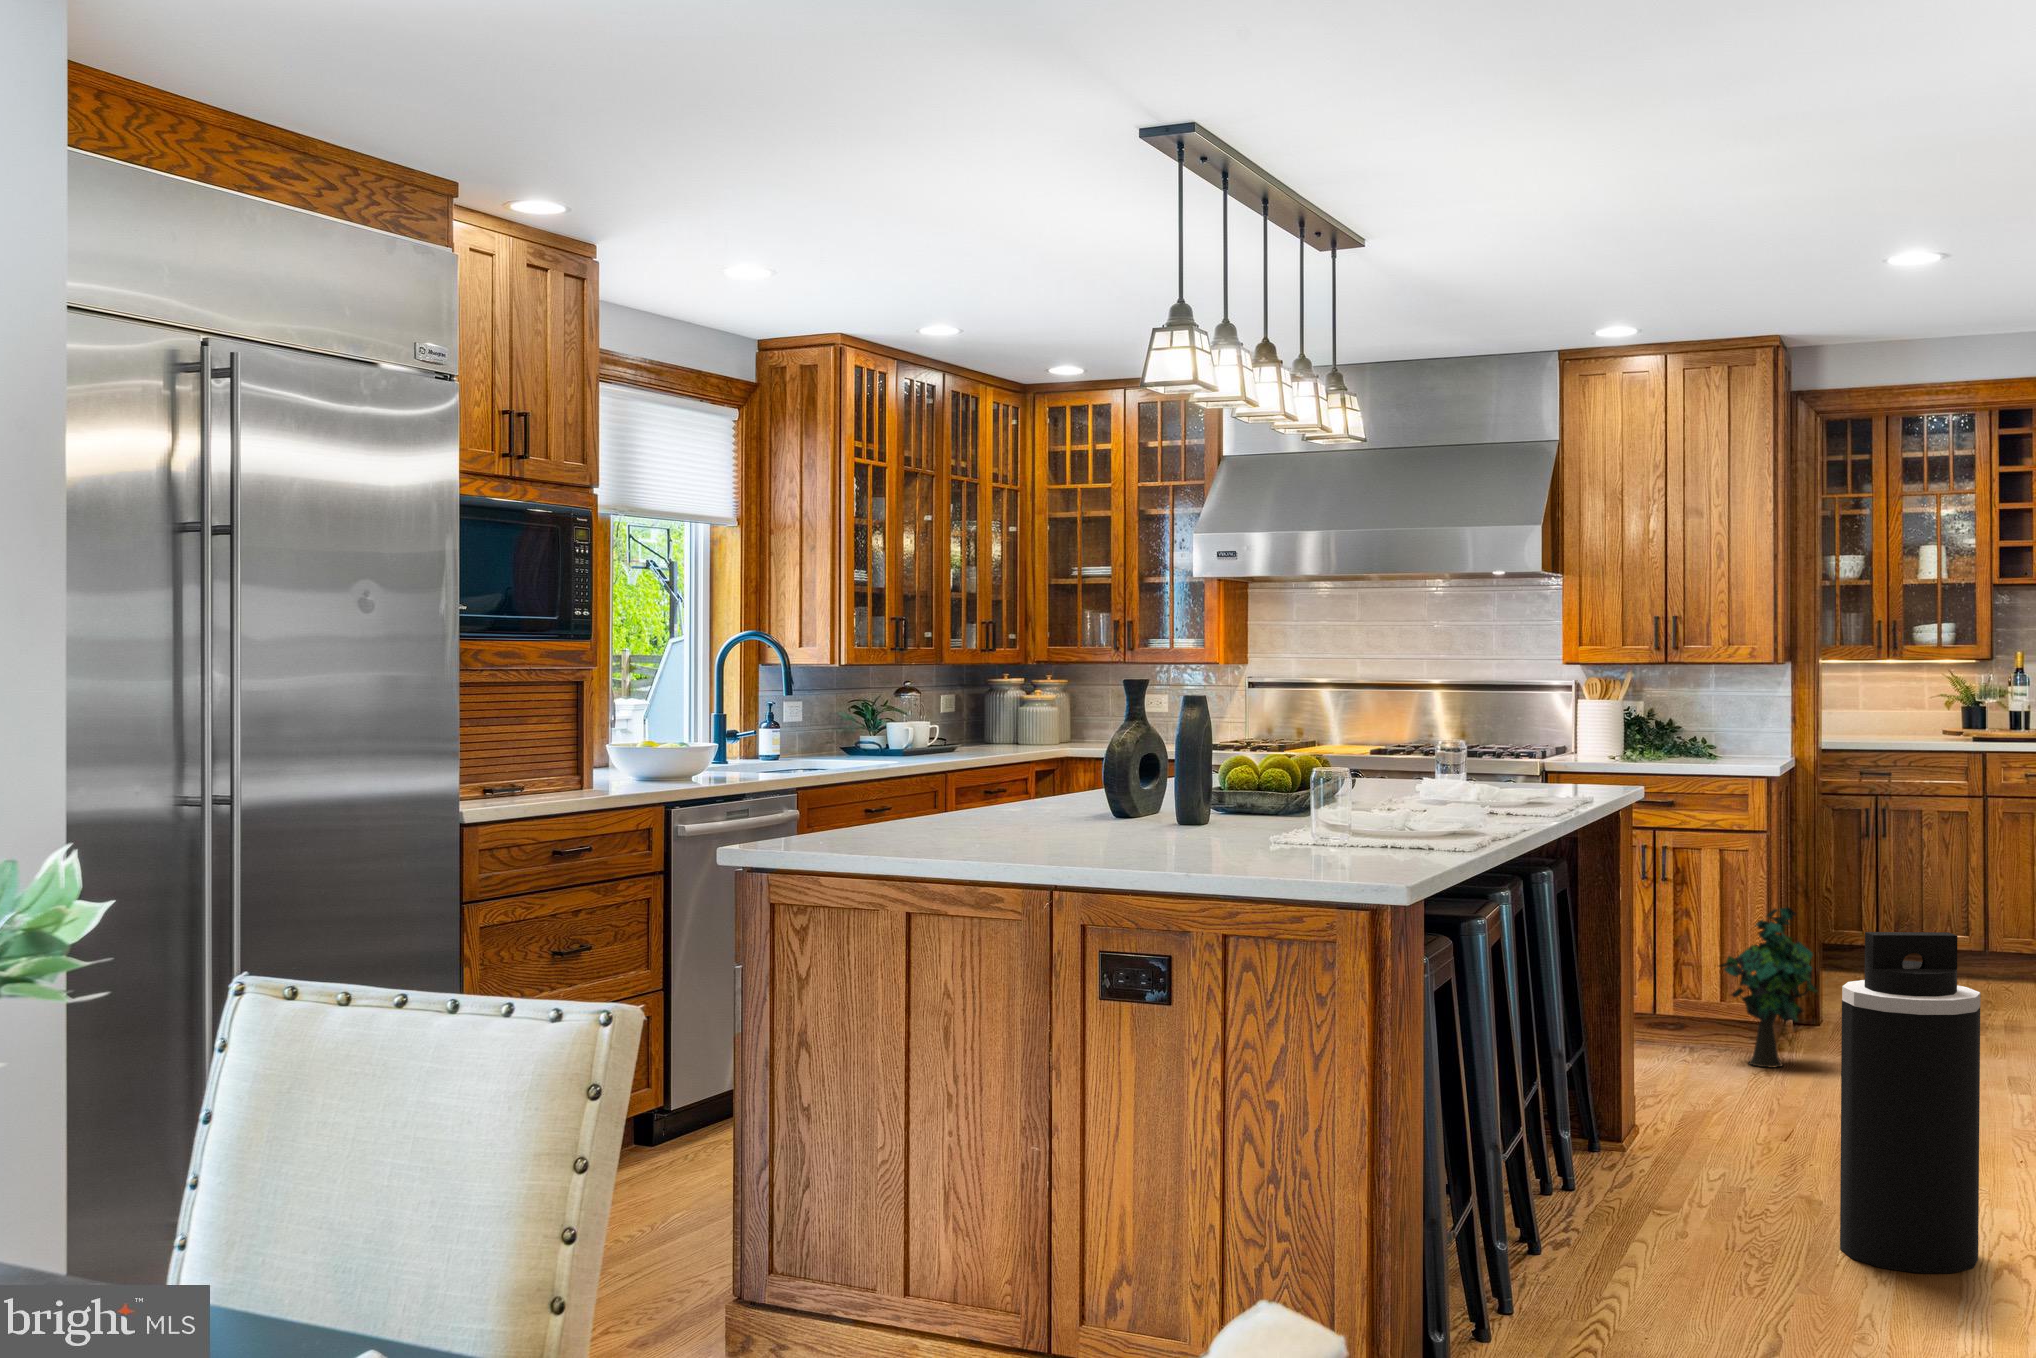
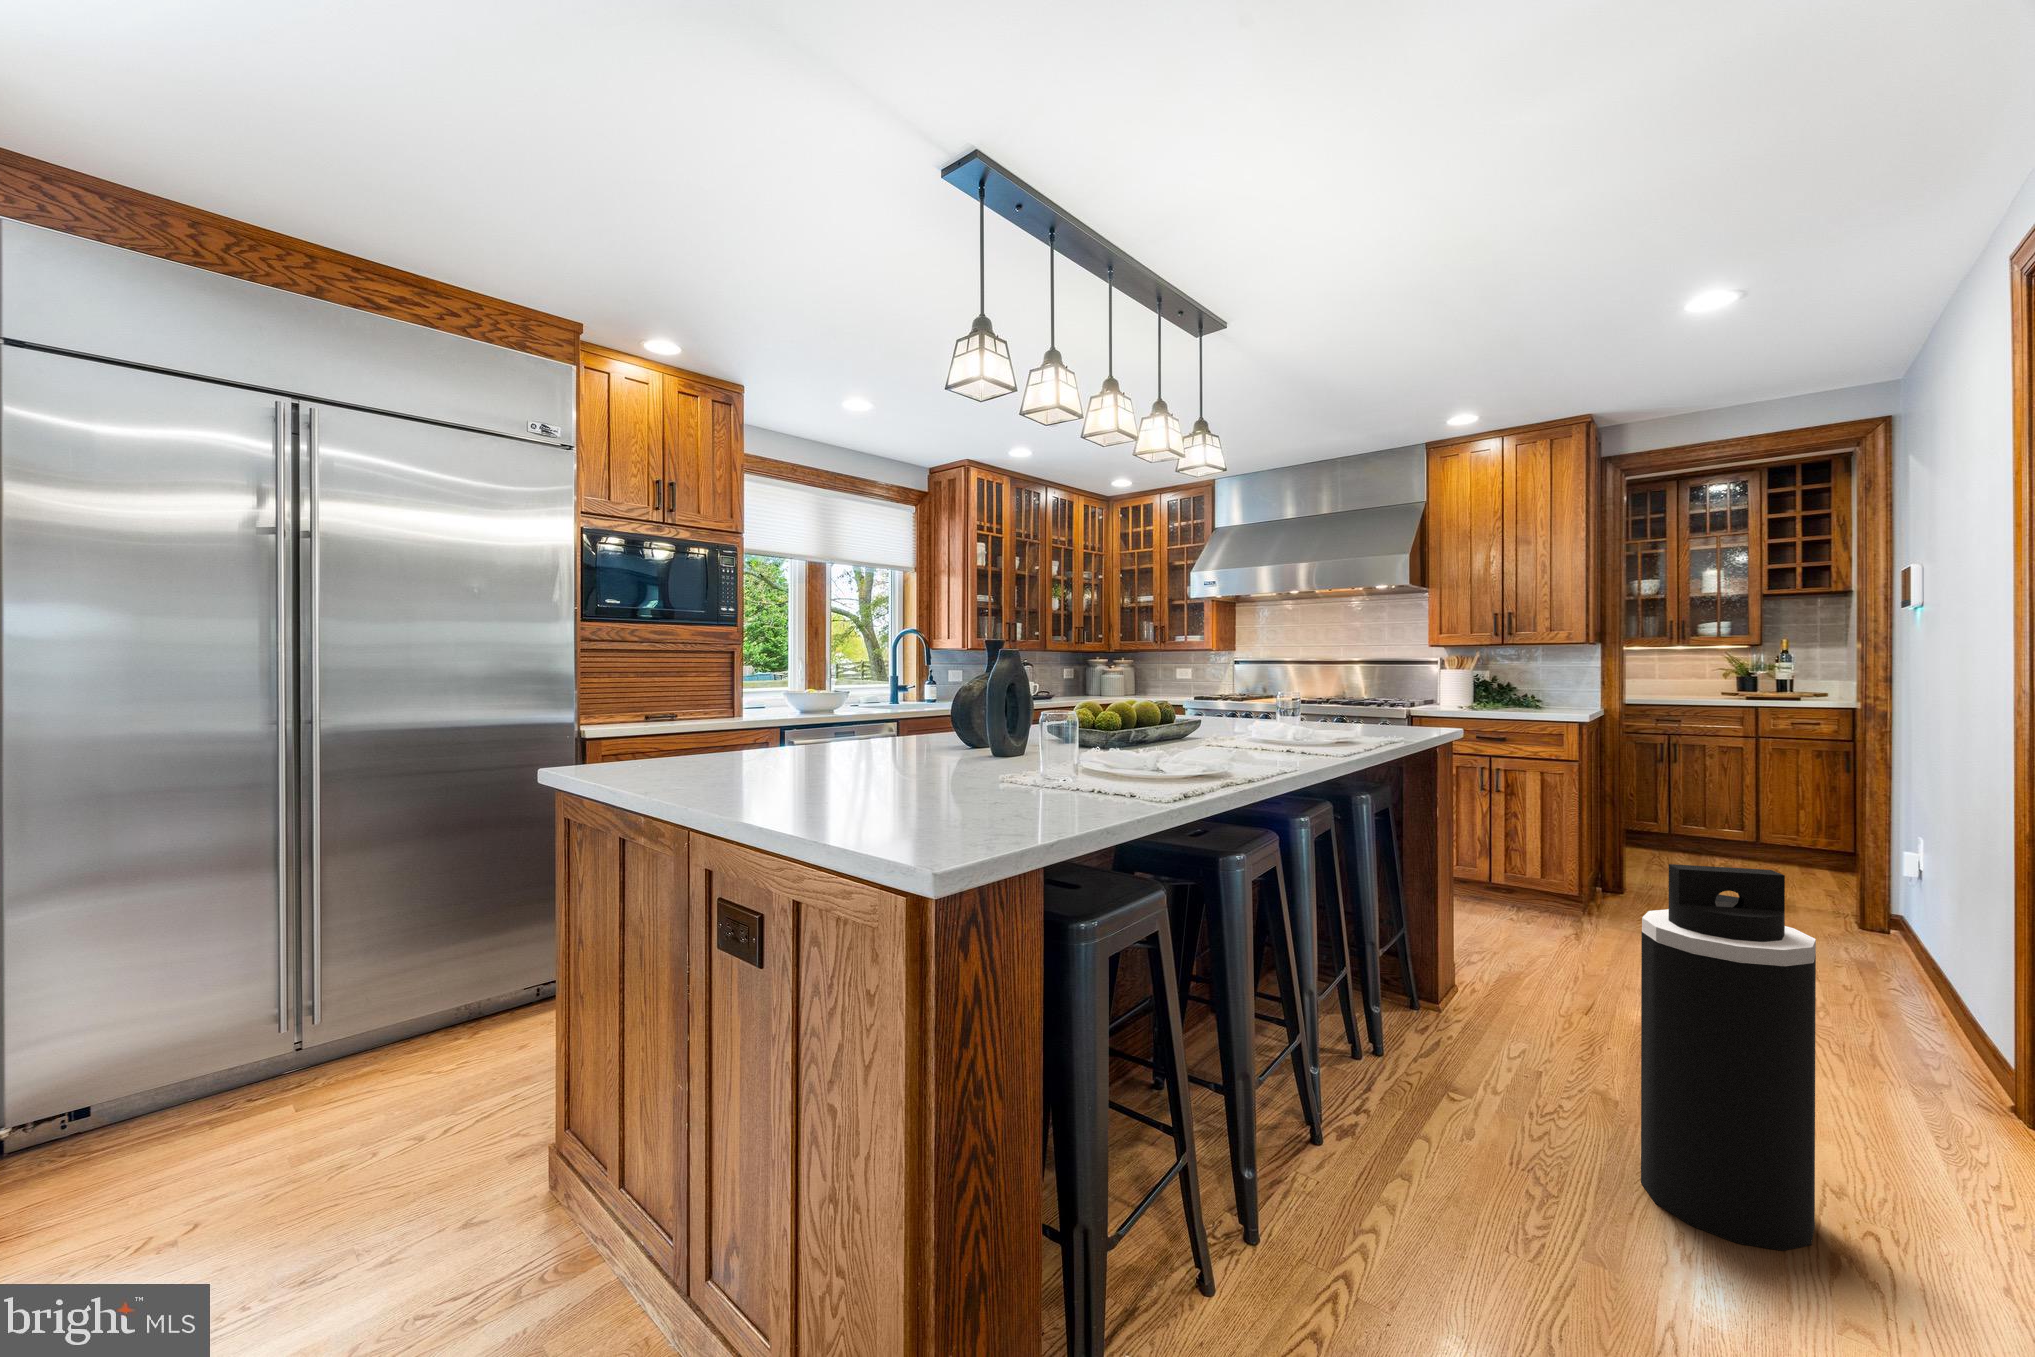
decorative plant: present [1719,907,1817,1068] -> none [1537,815,1622,934]

